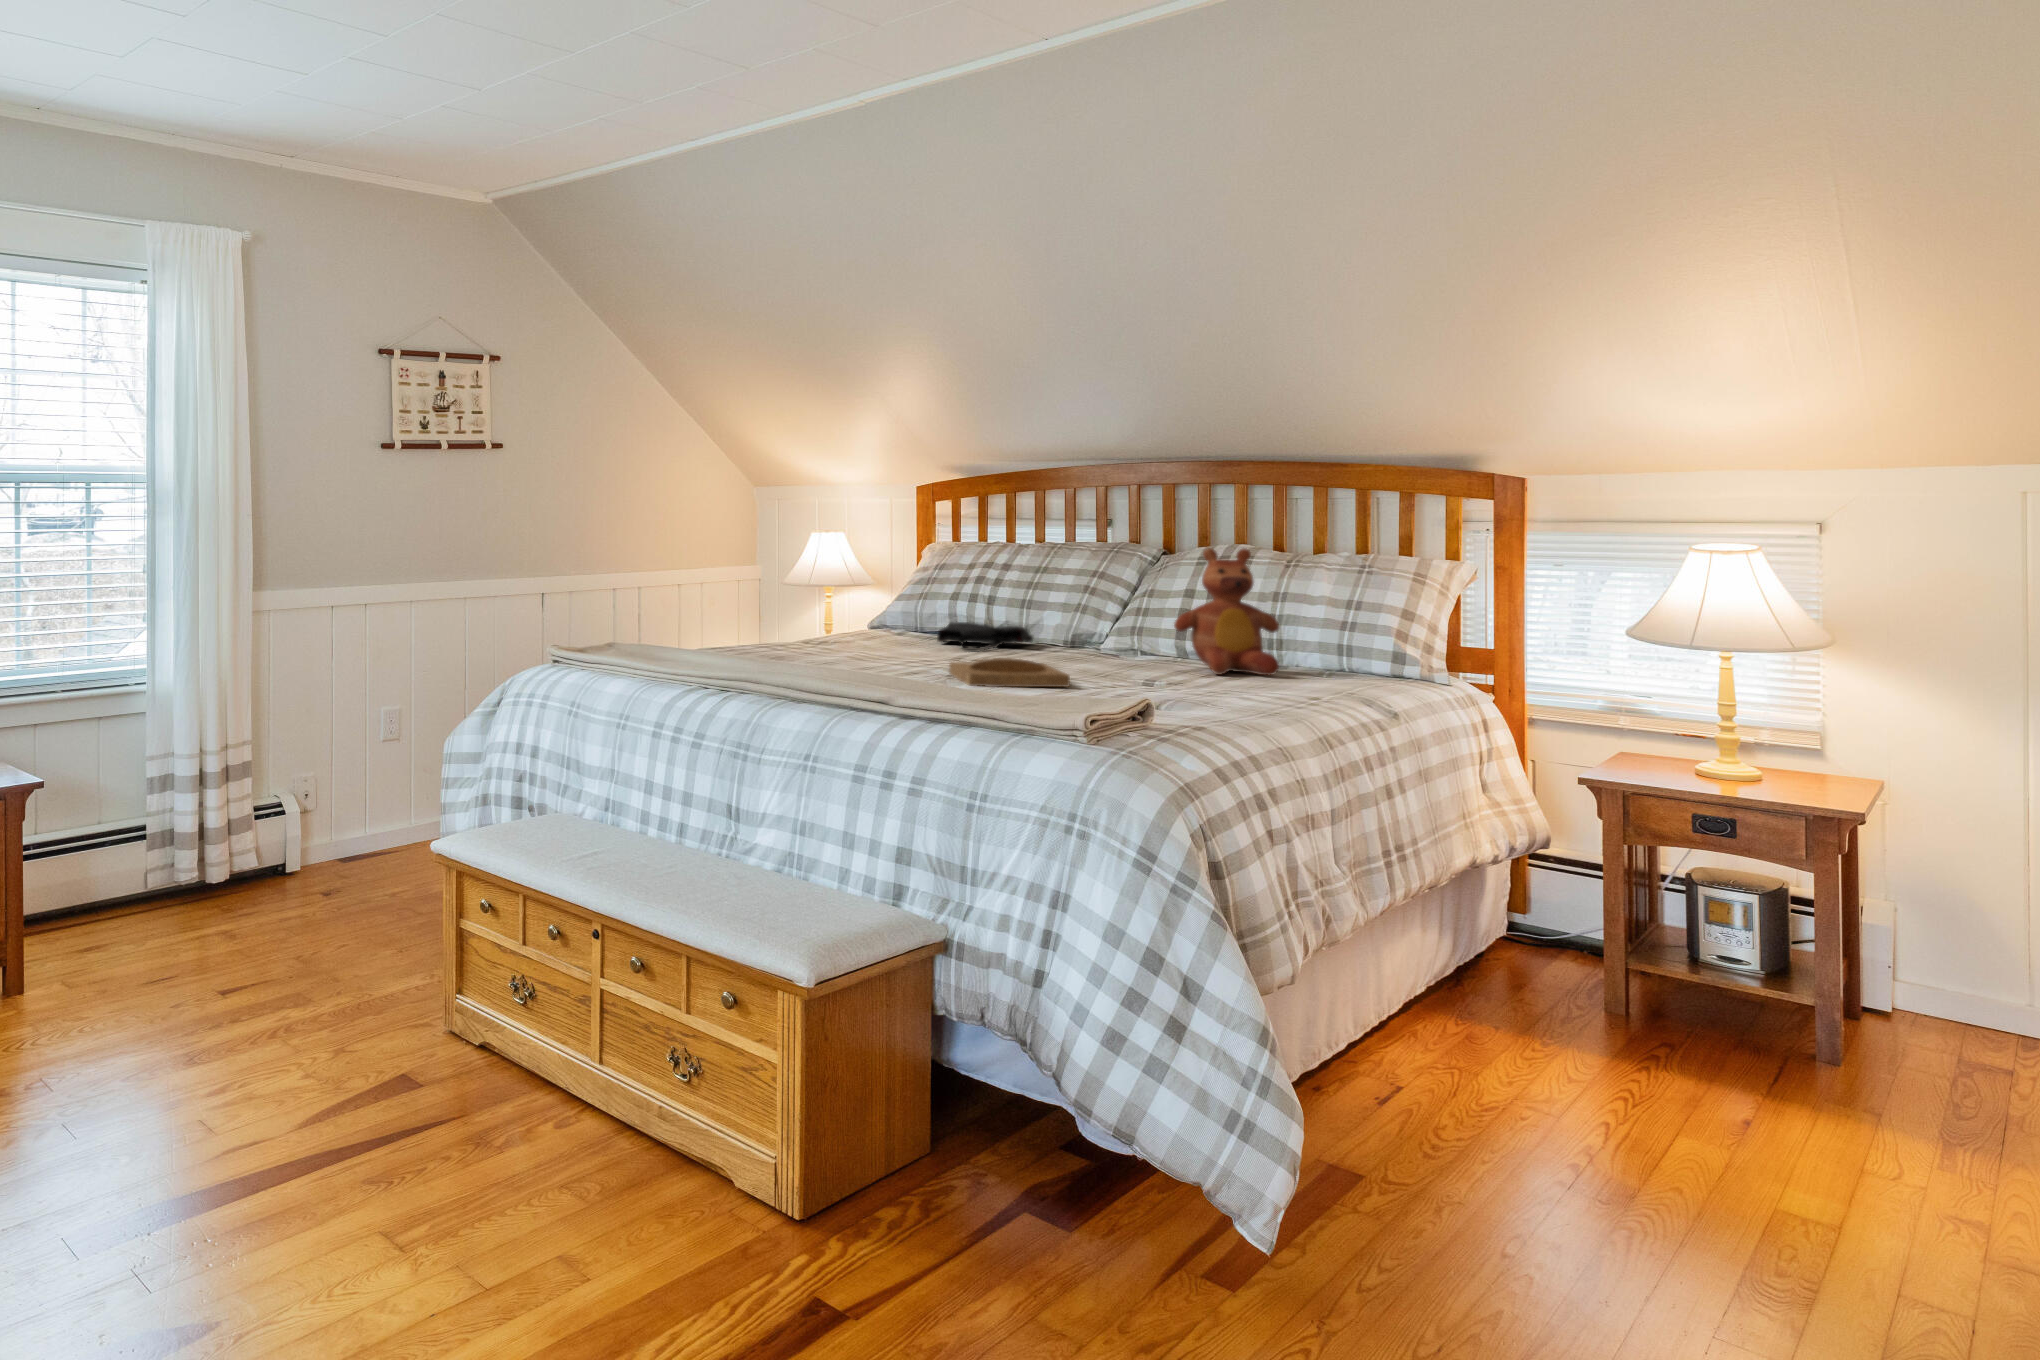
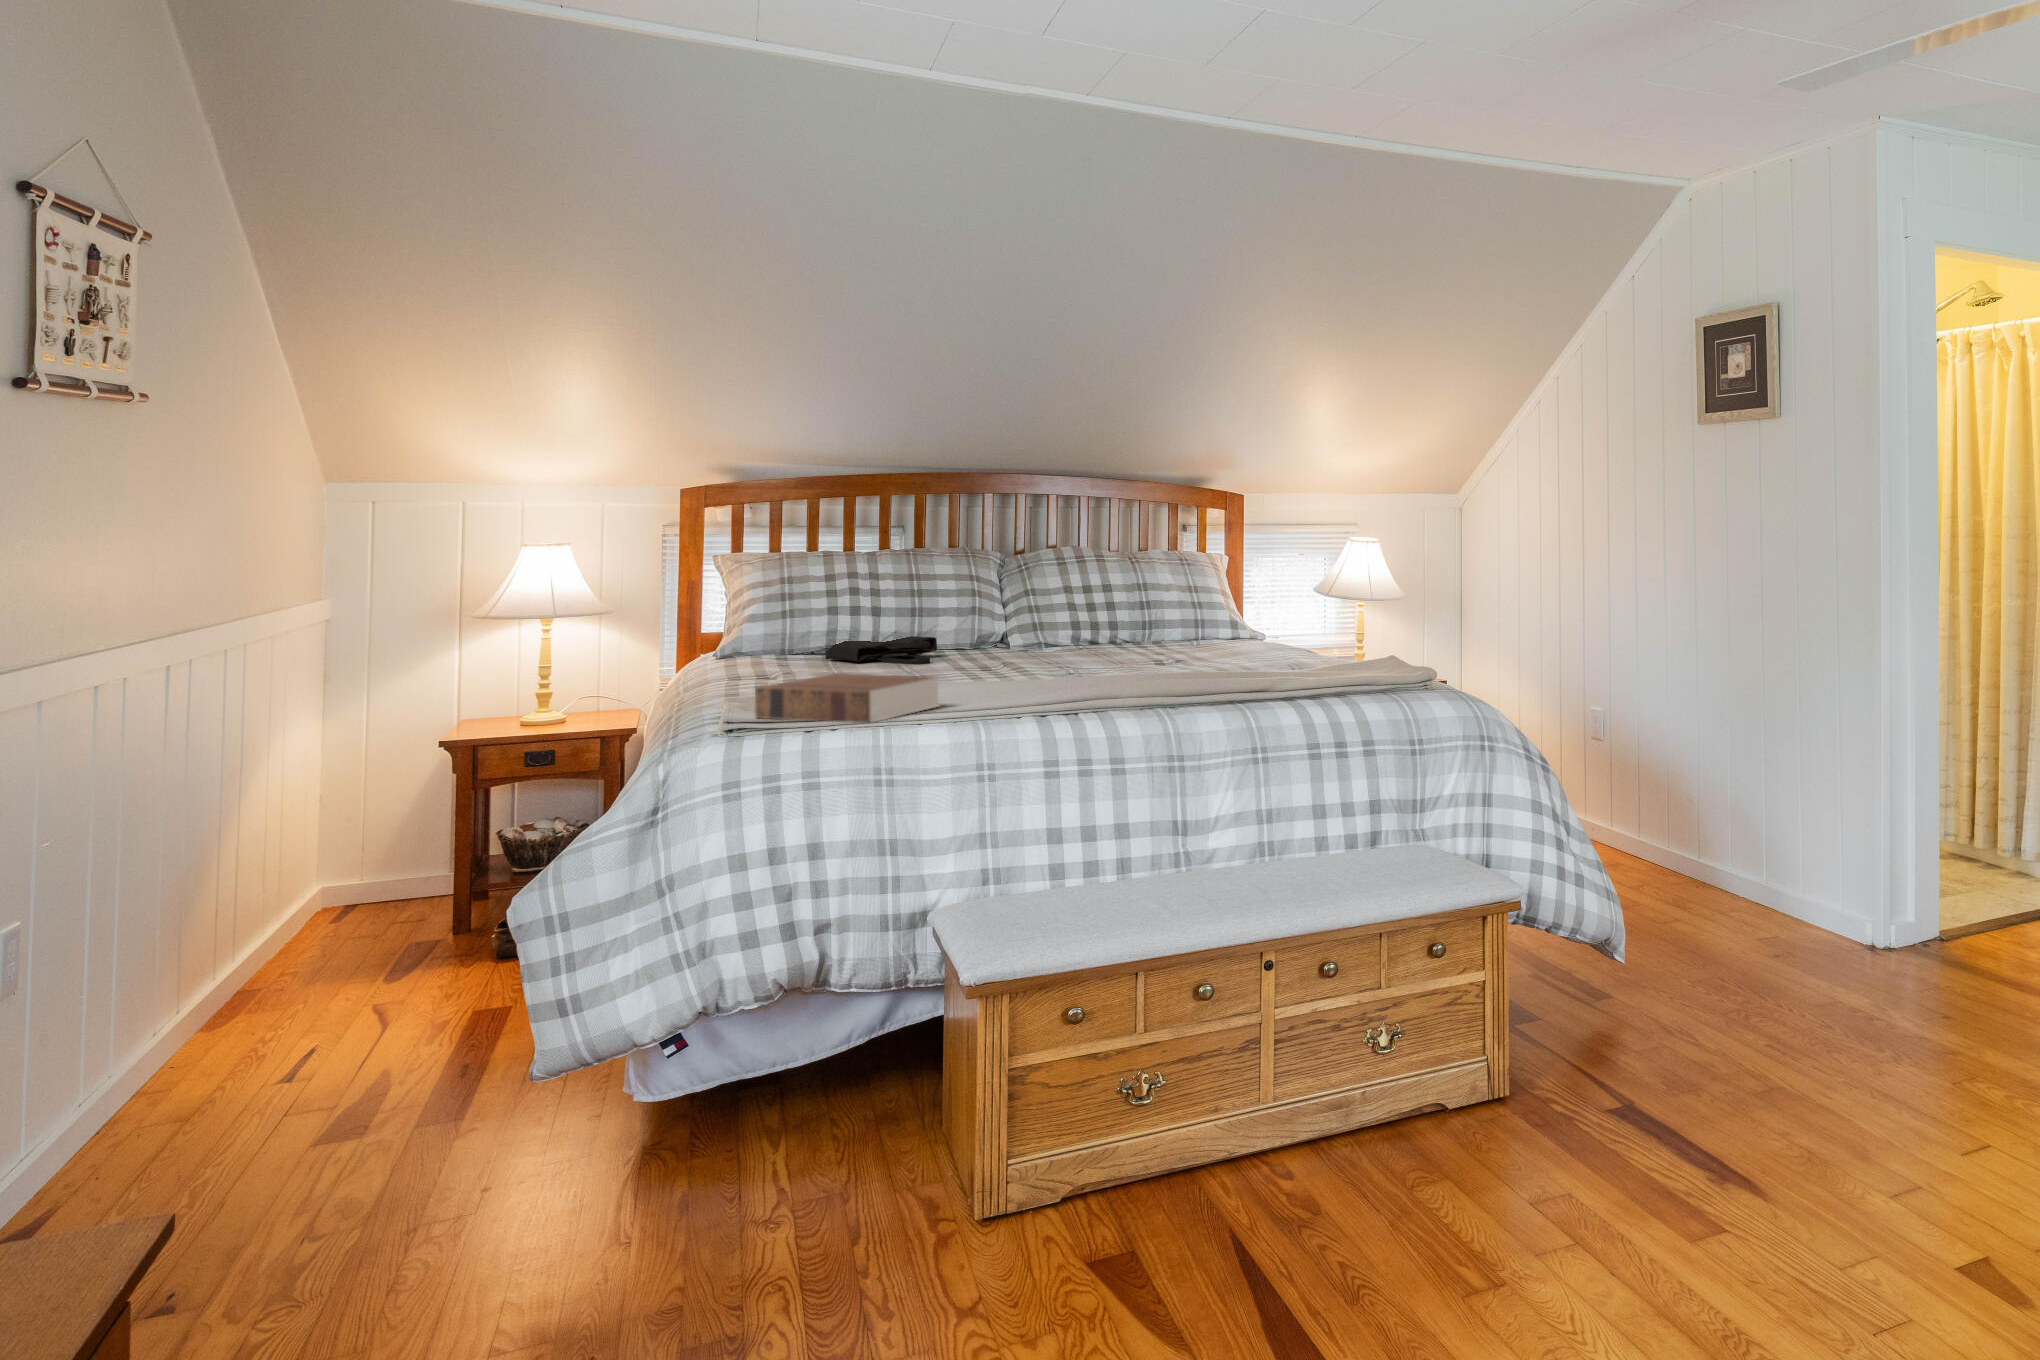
teddy bear: present [1174,548,1279,675] -> none [1103,550,1181,651]
book: none [598,633,691,669] -> present [755,673,939,723]
tray: present [949,658,1070,687] -> none [1071,652,1191,678]

